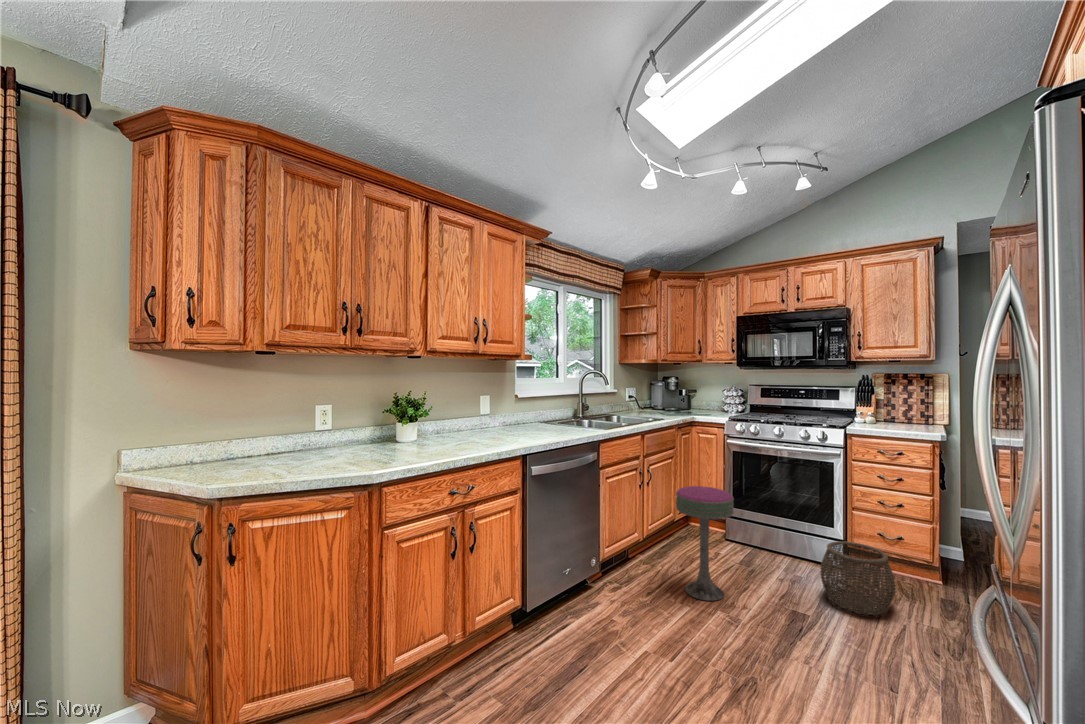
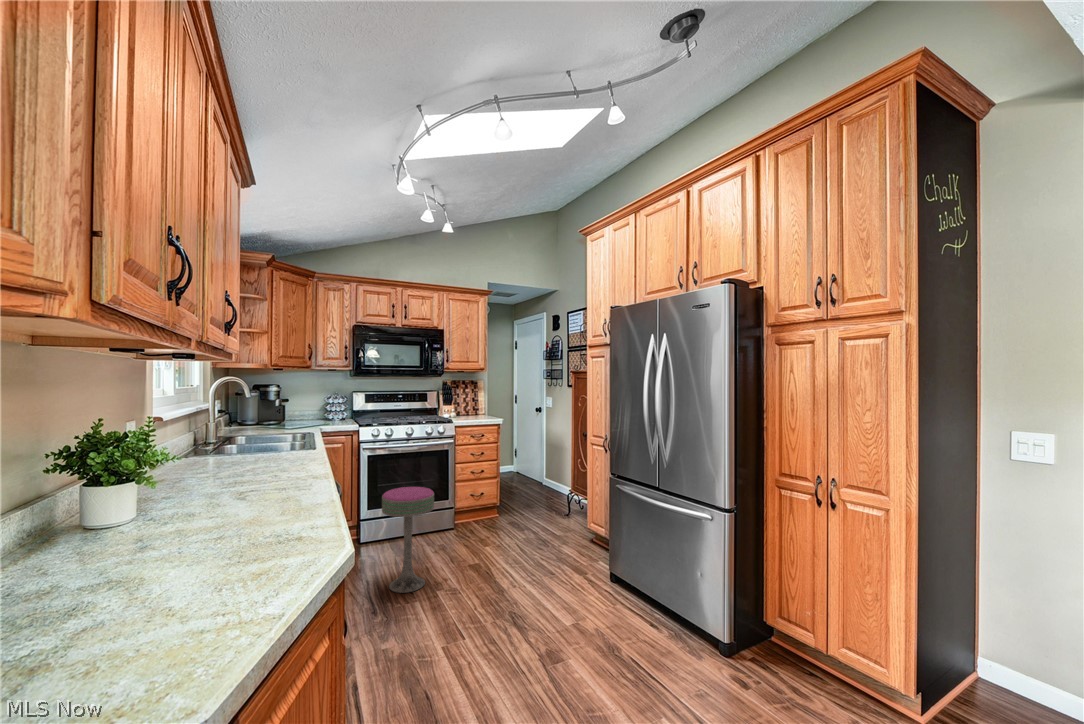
woven basket: present [820,541,896,616] -> none [465,501,509,550]

